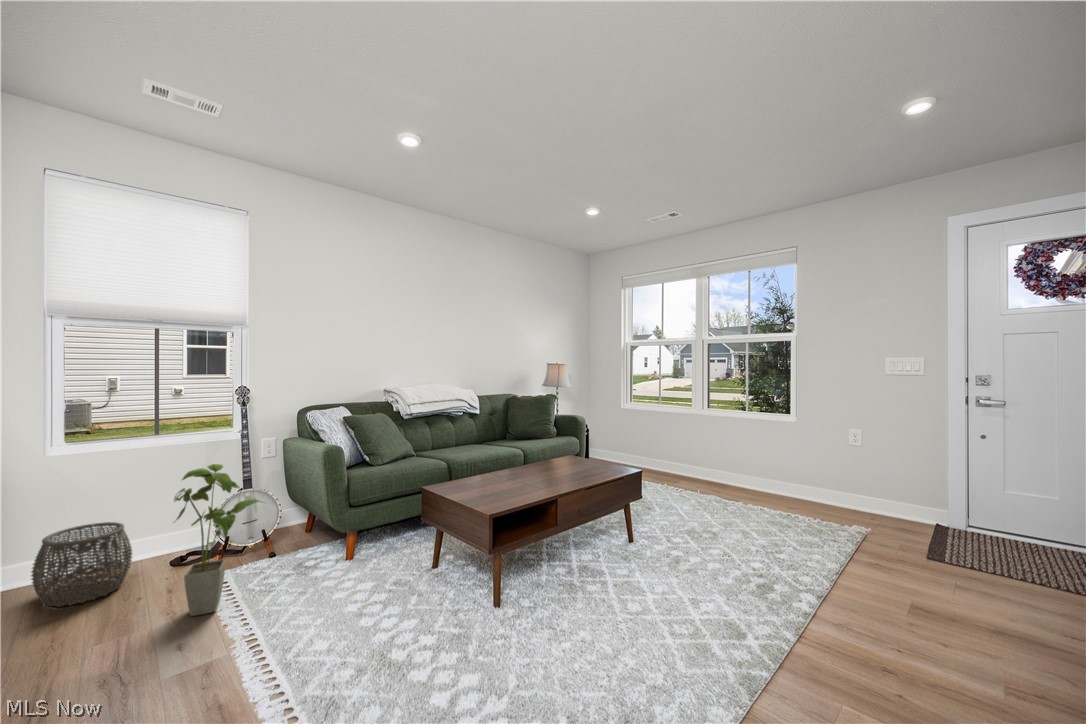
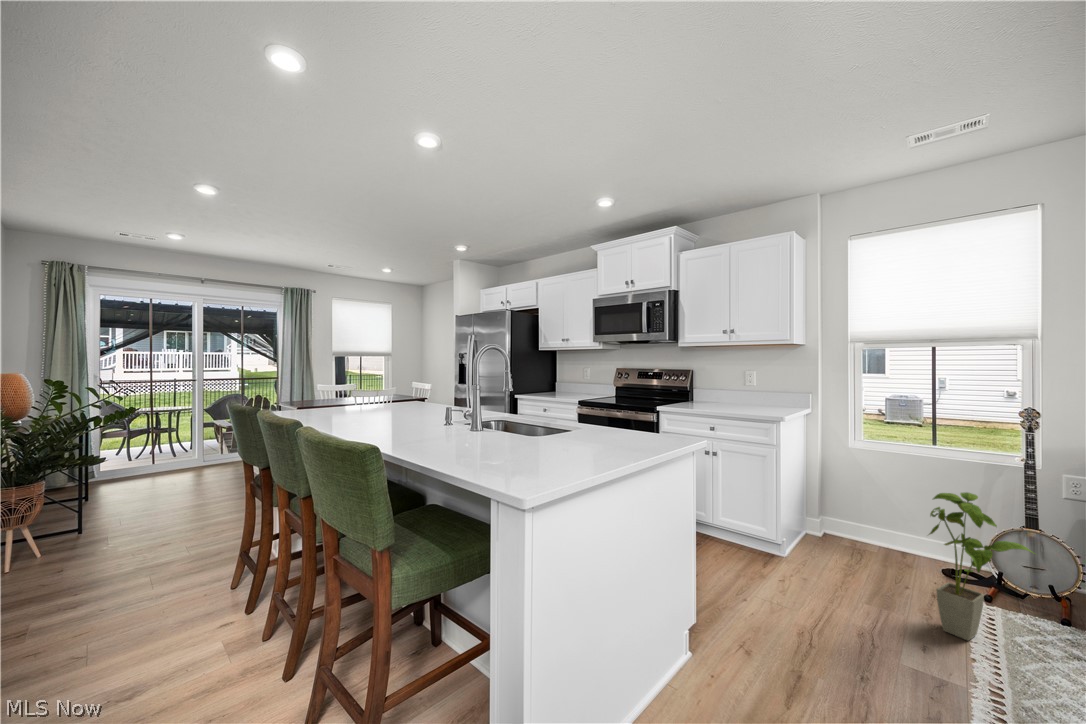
woven basket: present [31,522,132,607] -> none [836,507,905,573]

